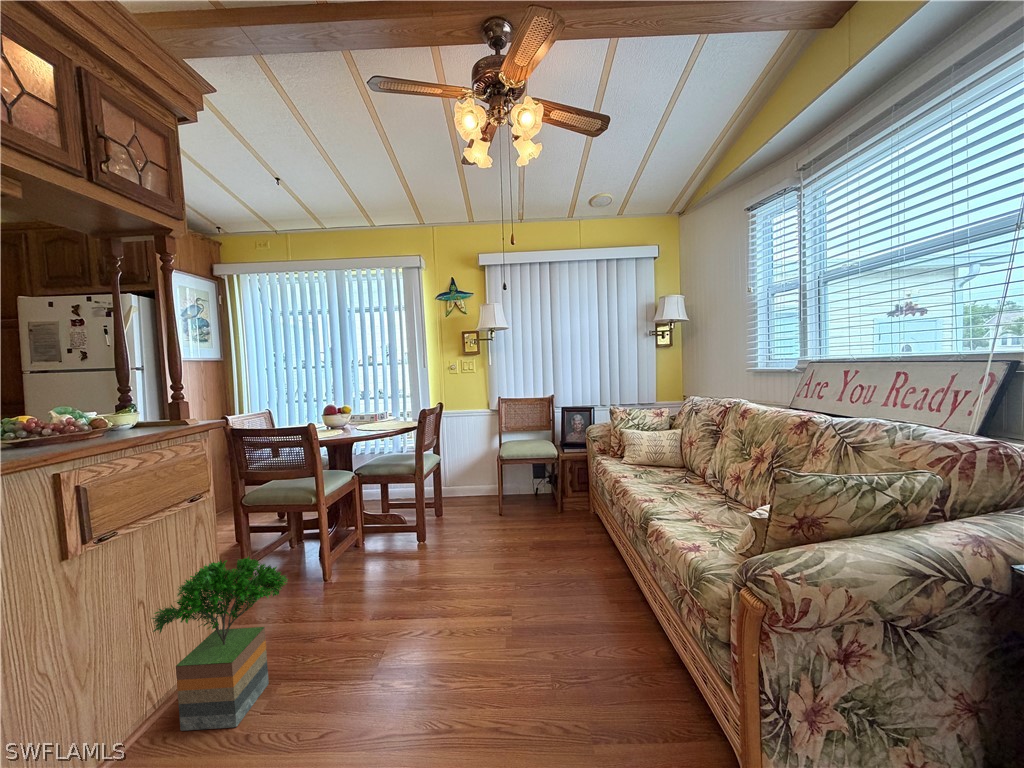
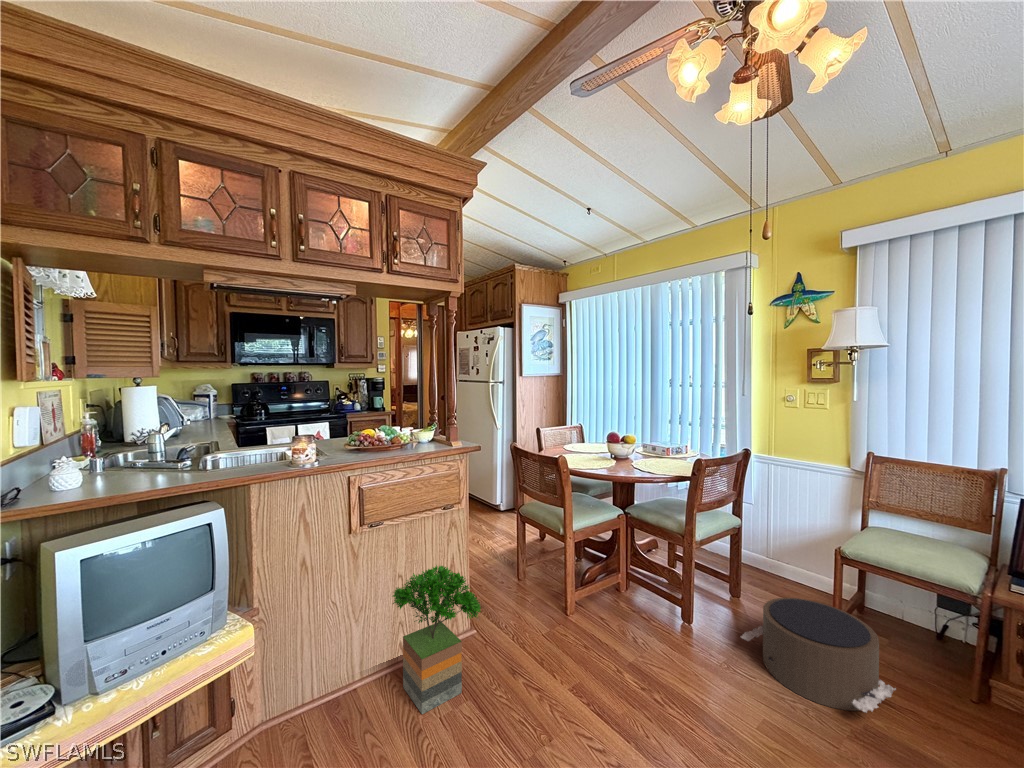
pouf: none [461,489,538,543] -> present [741,598,896,712]

